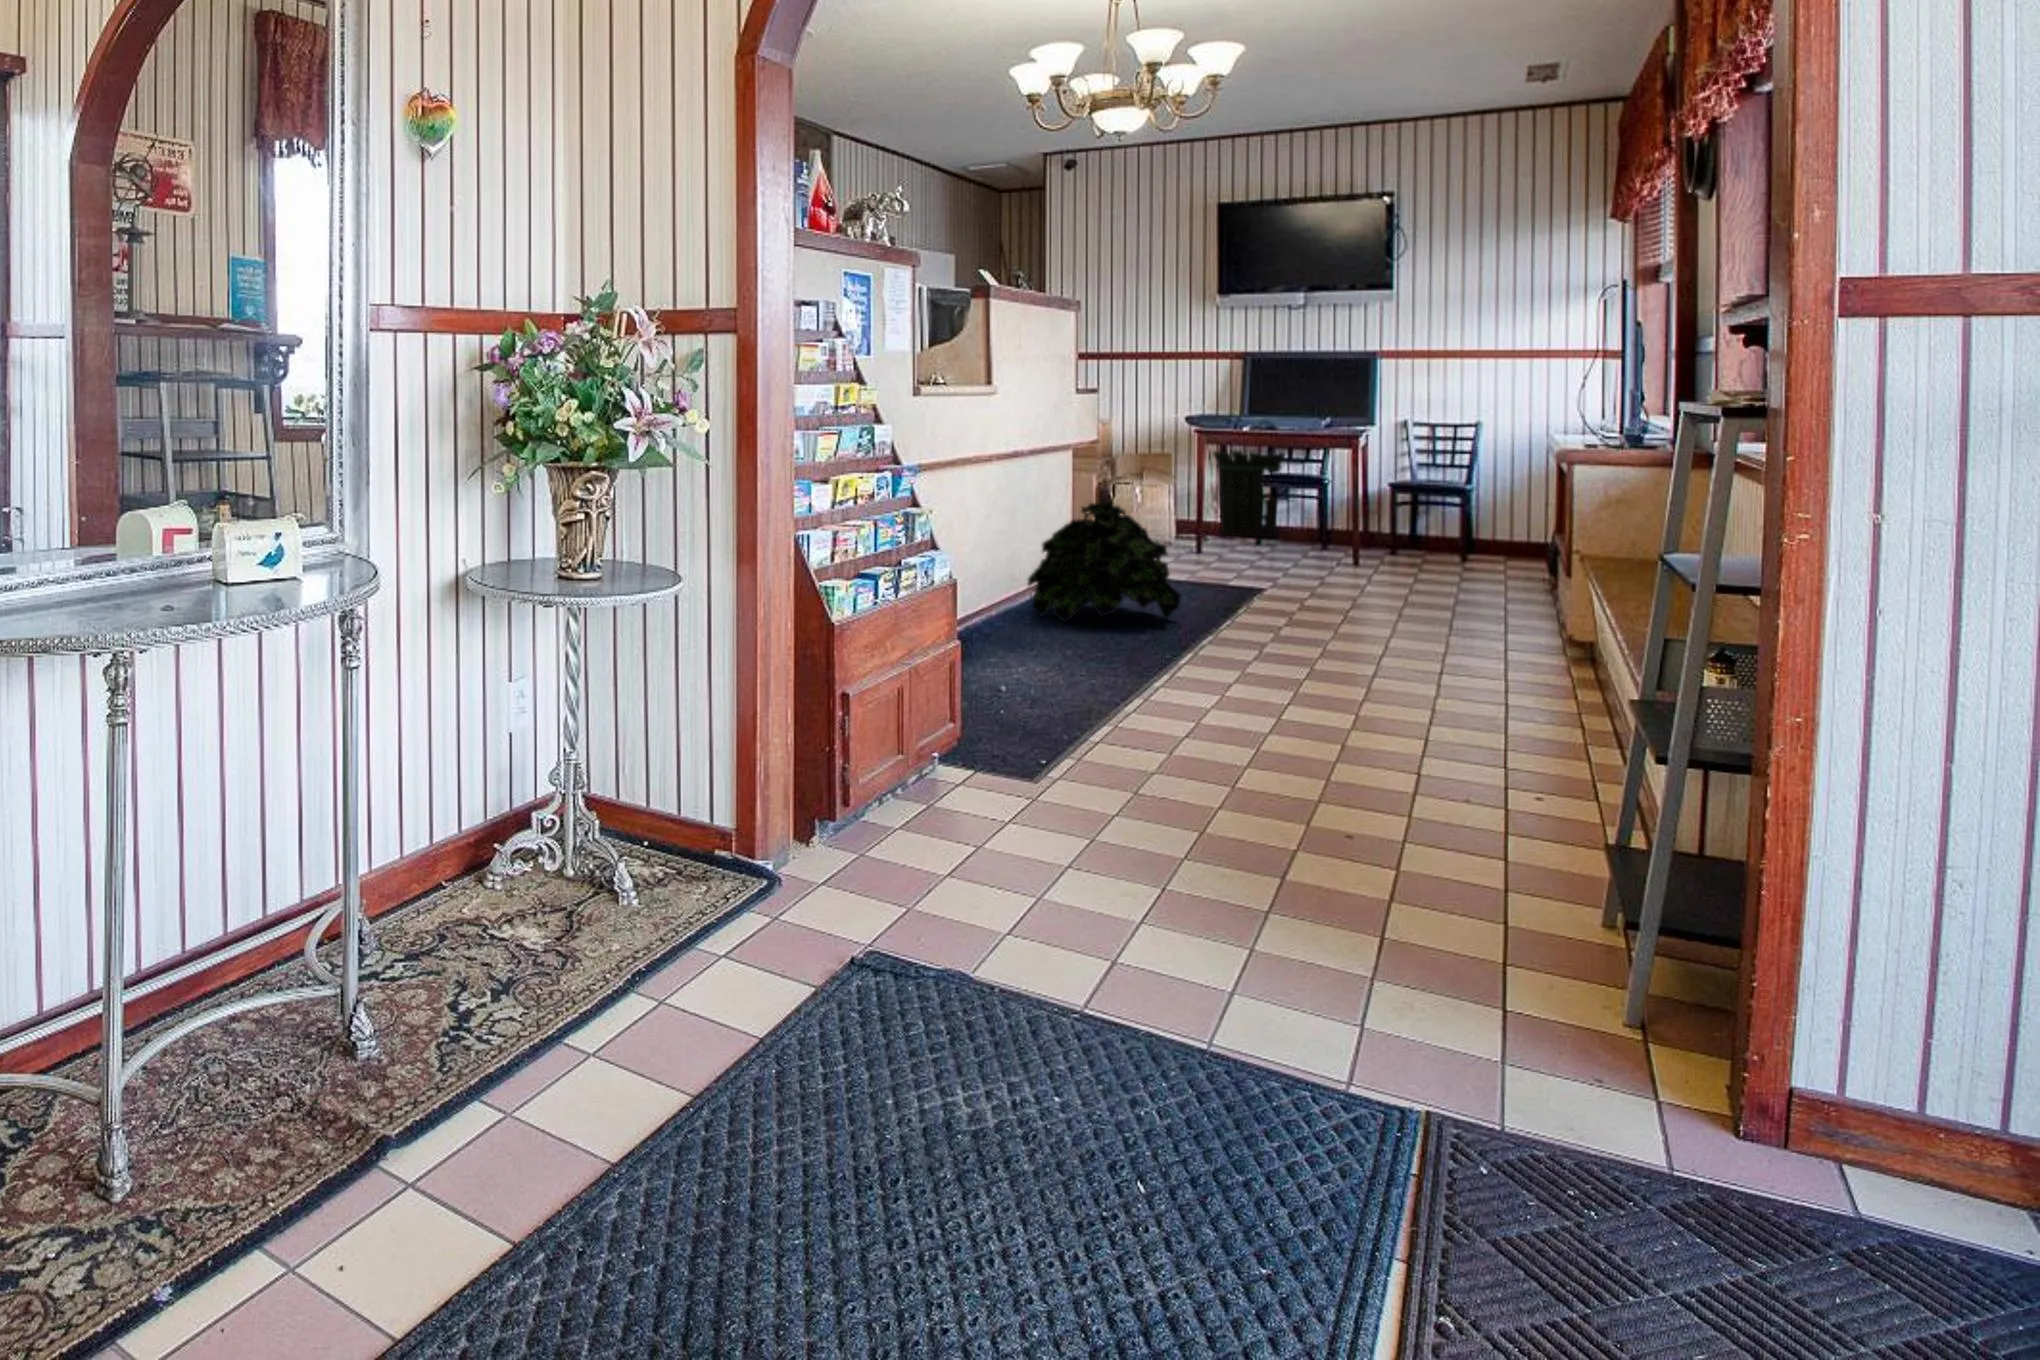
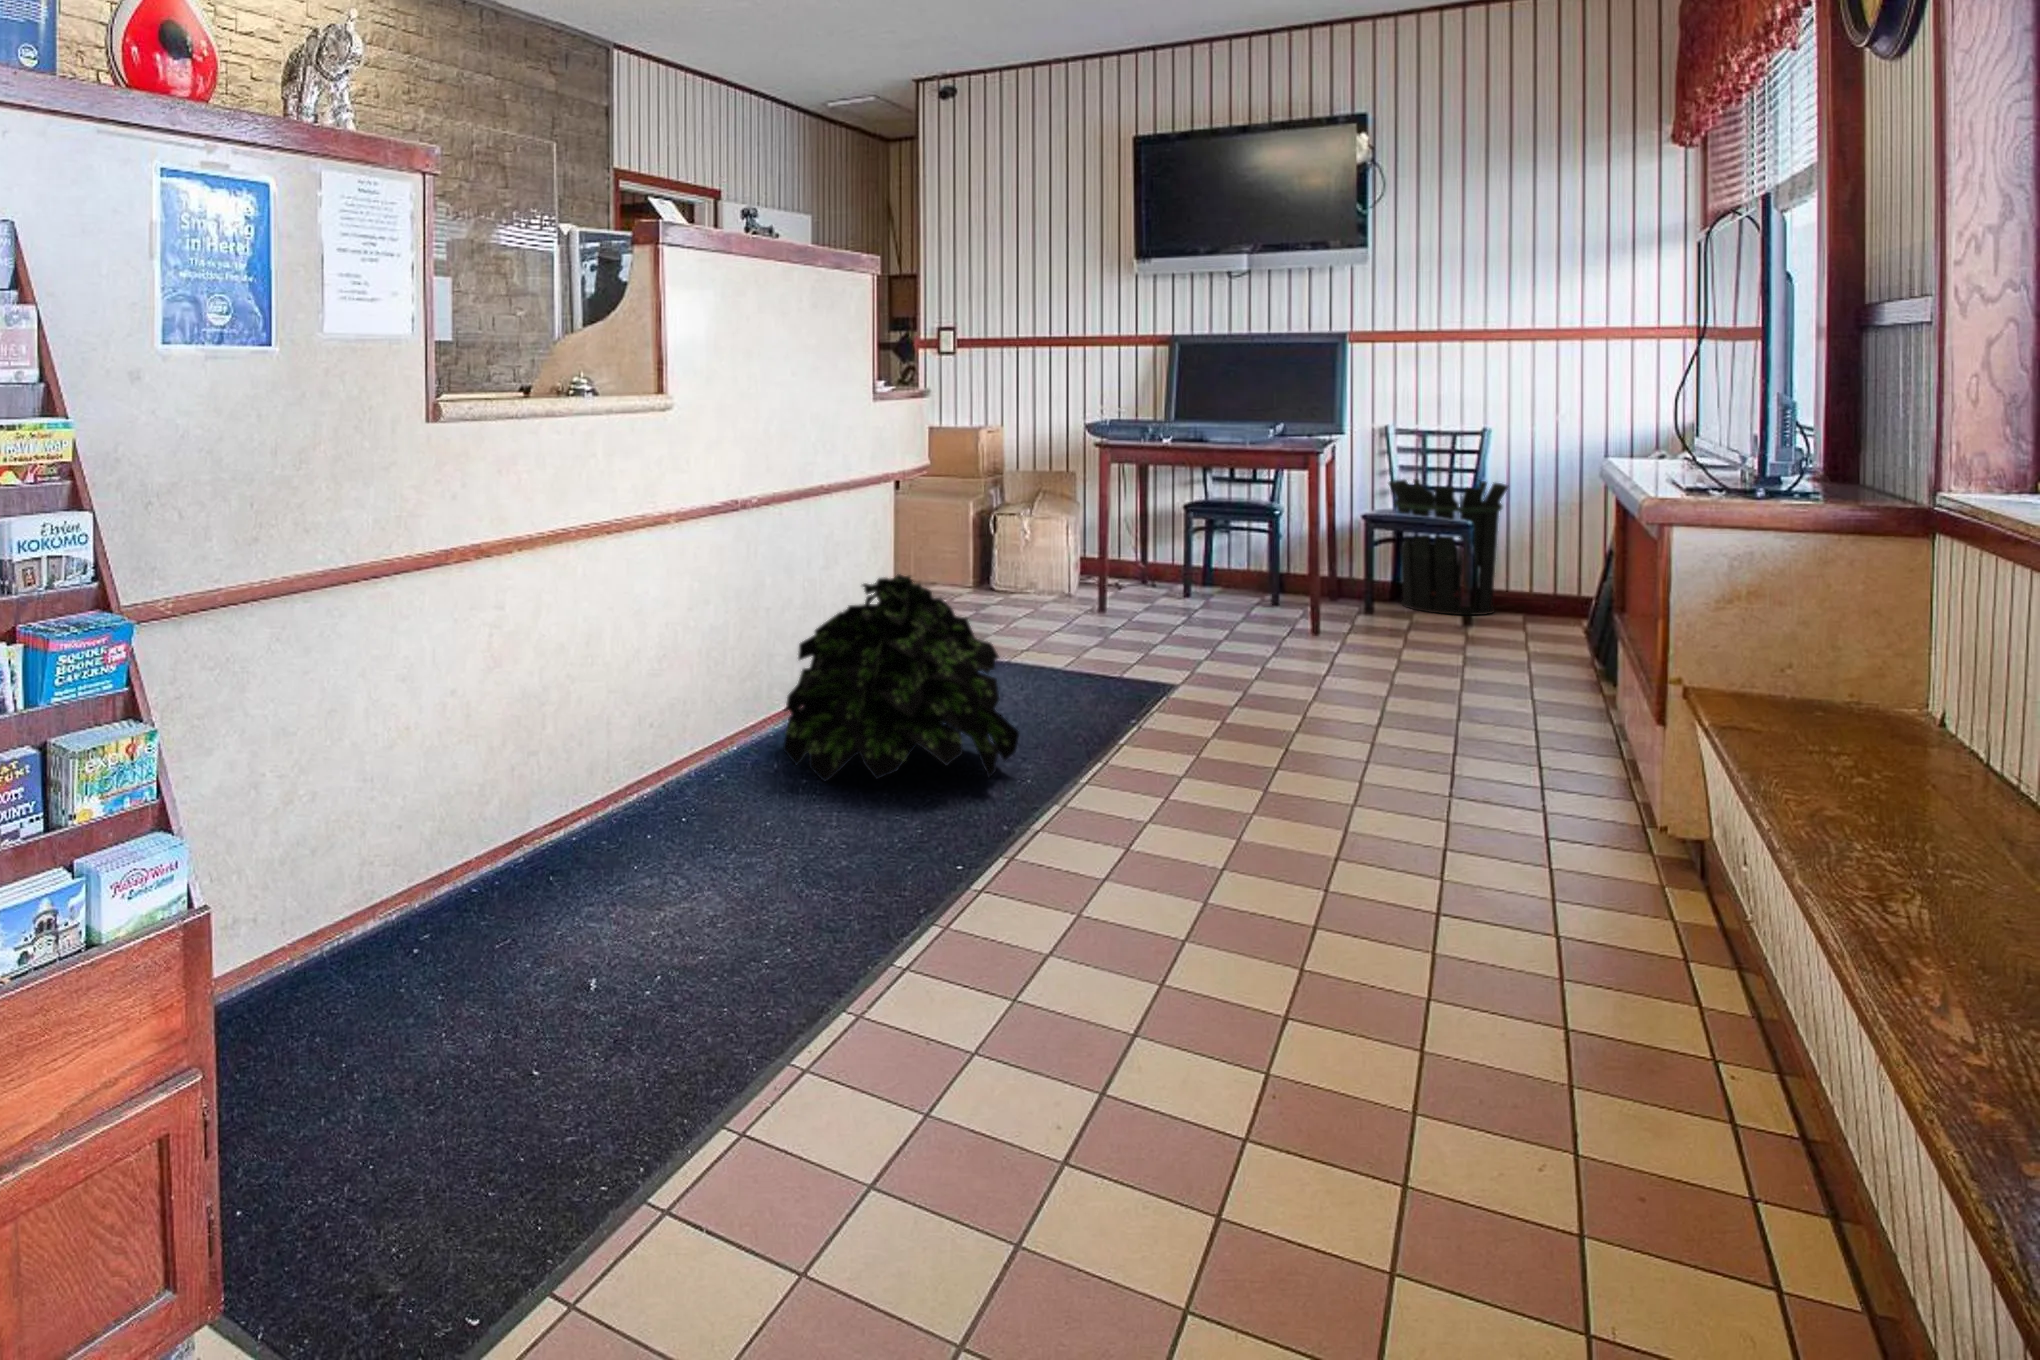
waste bin: present [1213,451,1285,537] -> present [1389,479,1508,615]

